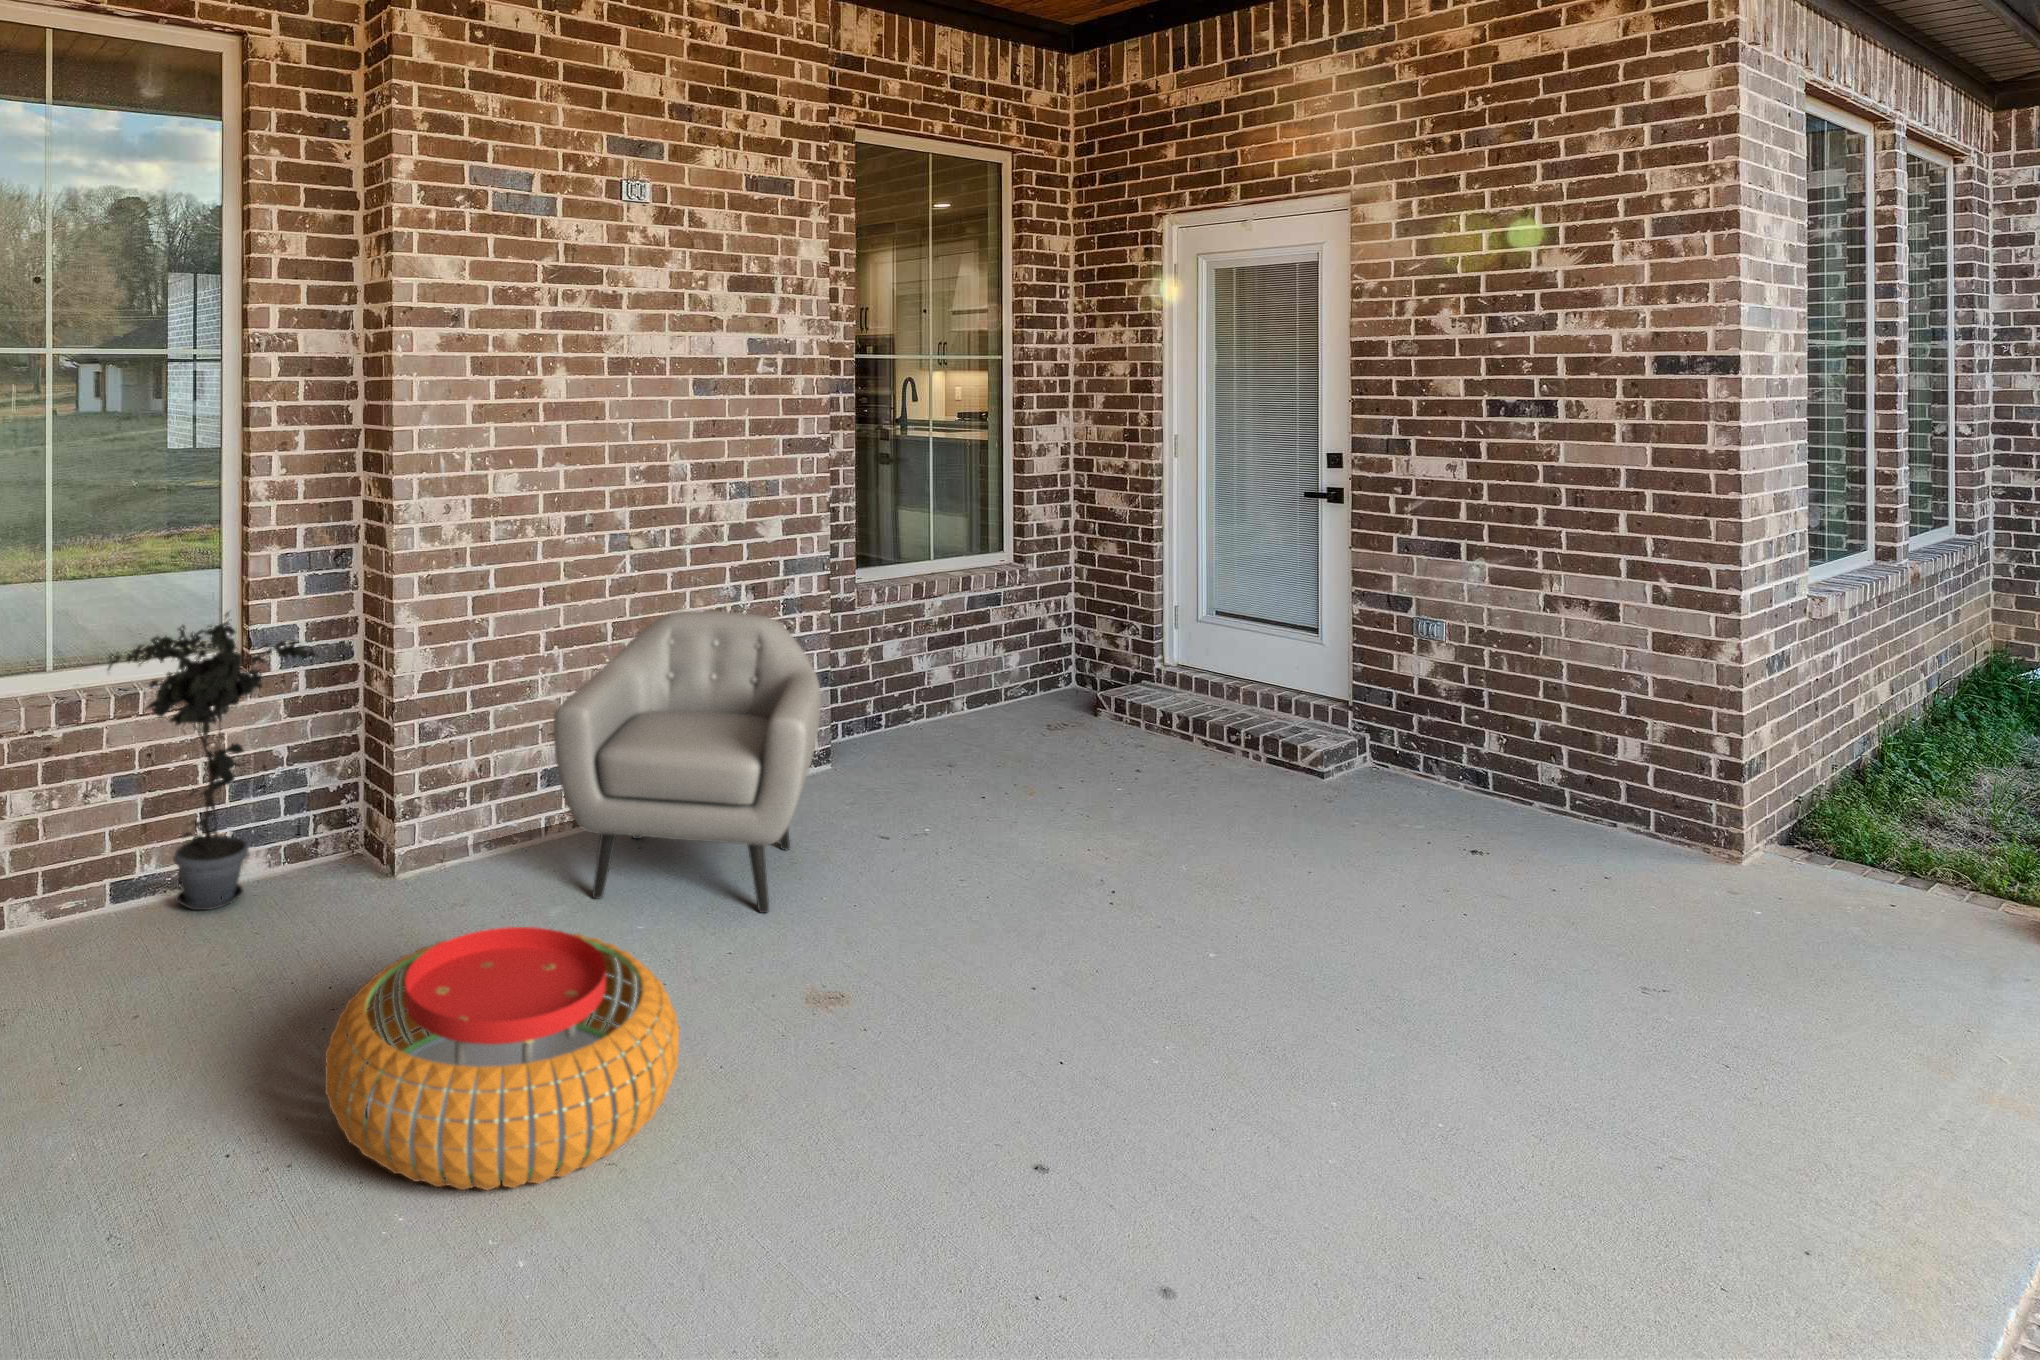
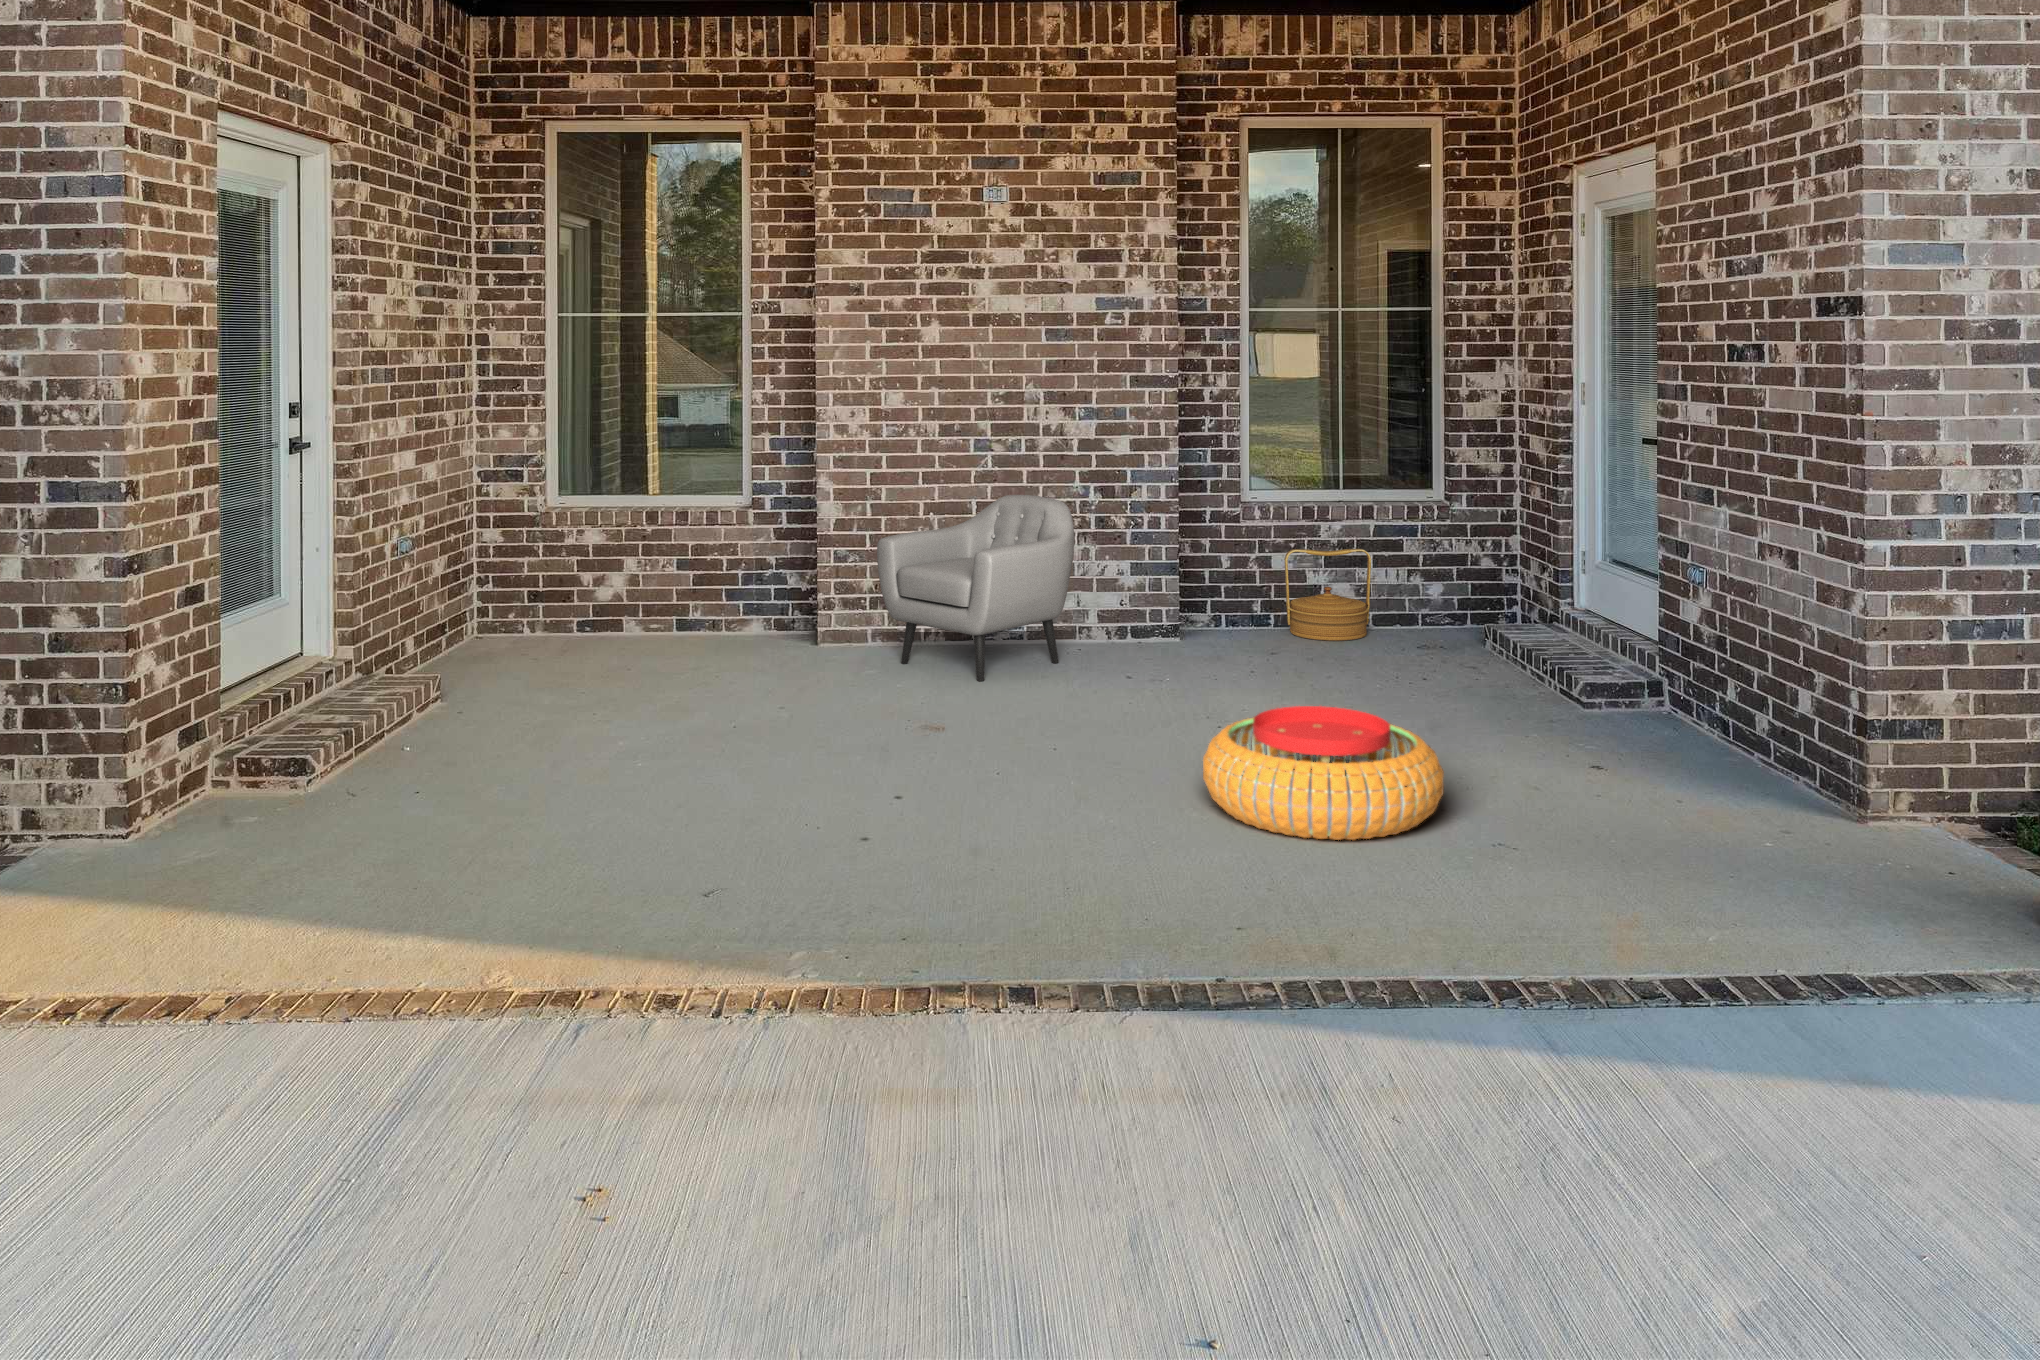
potted plant: present [108,612,318,910] -> none [664,467,773,640]
woven basket: none [911,630,1004,746] -> present [1284,549,1371,641]
pouf: present [325,927,679,1190] -> present [1203,706,1444,840]

